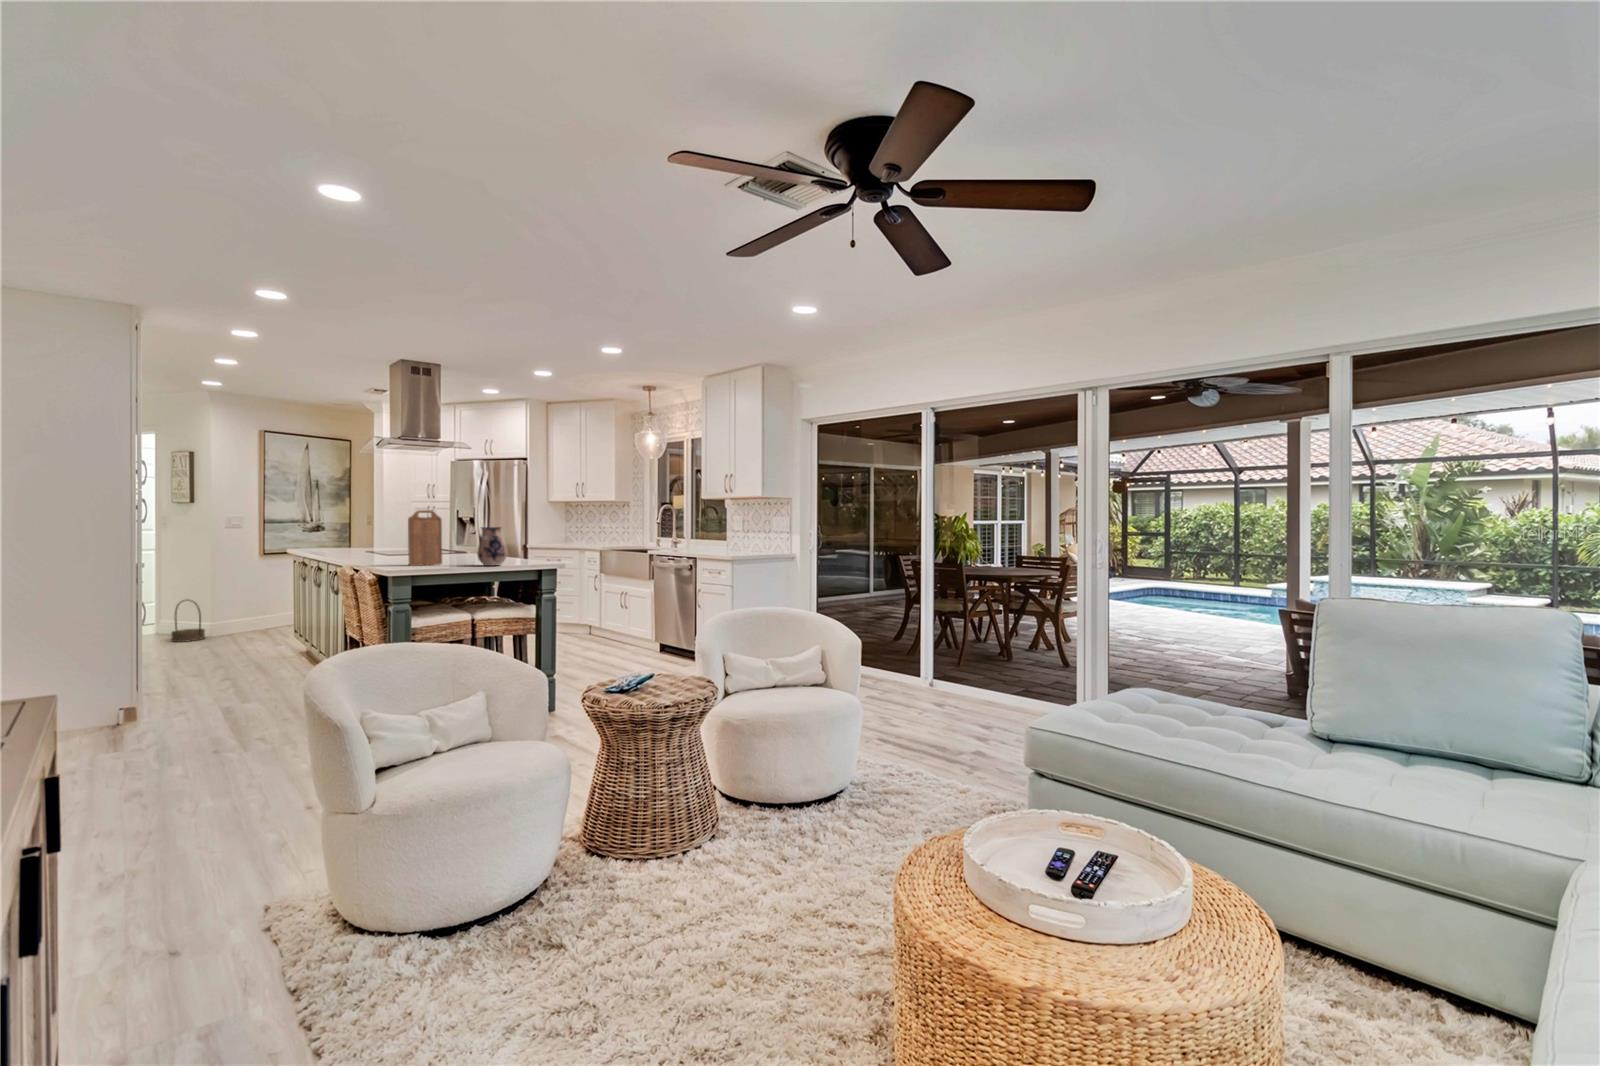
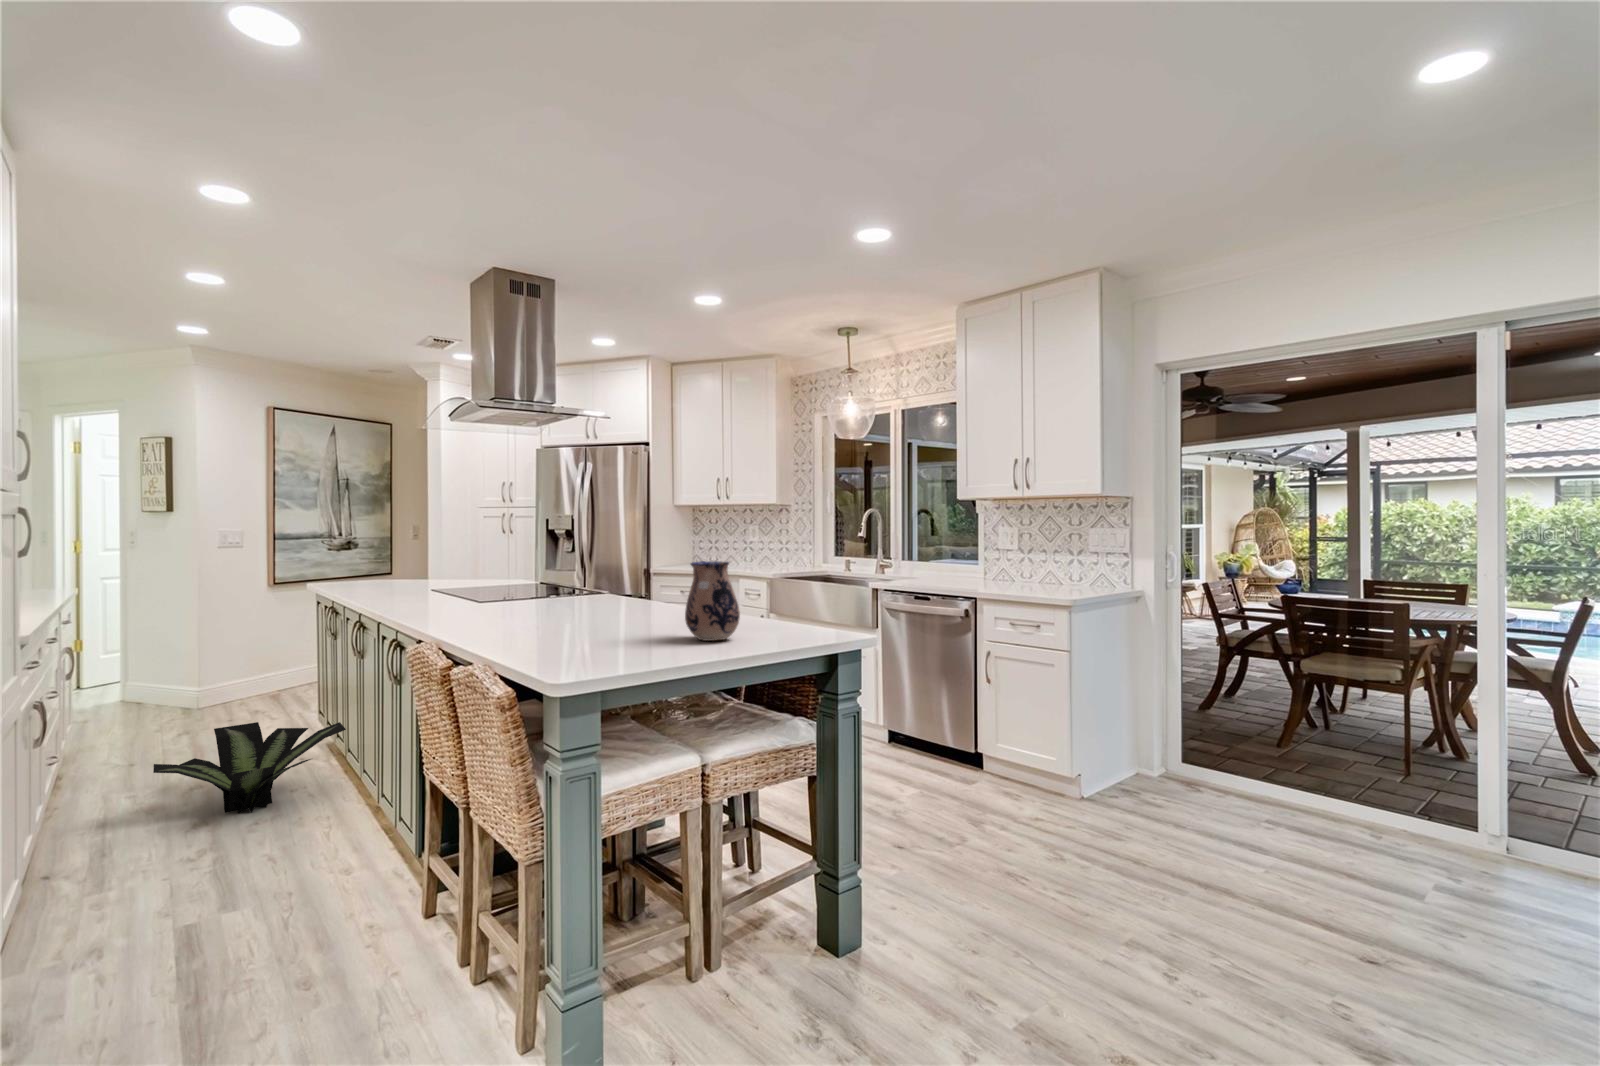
cutting board: present [408,510,442,566] -> none [554,530,613,645]
basket: present [171,600,205,642] -> none [139,655,190,720]
potted plant: none [195,629,310,677] -> present [153,722,346,813]

